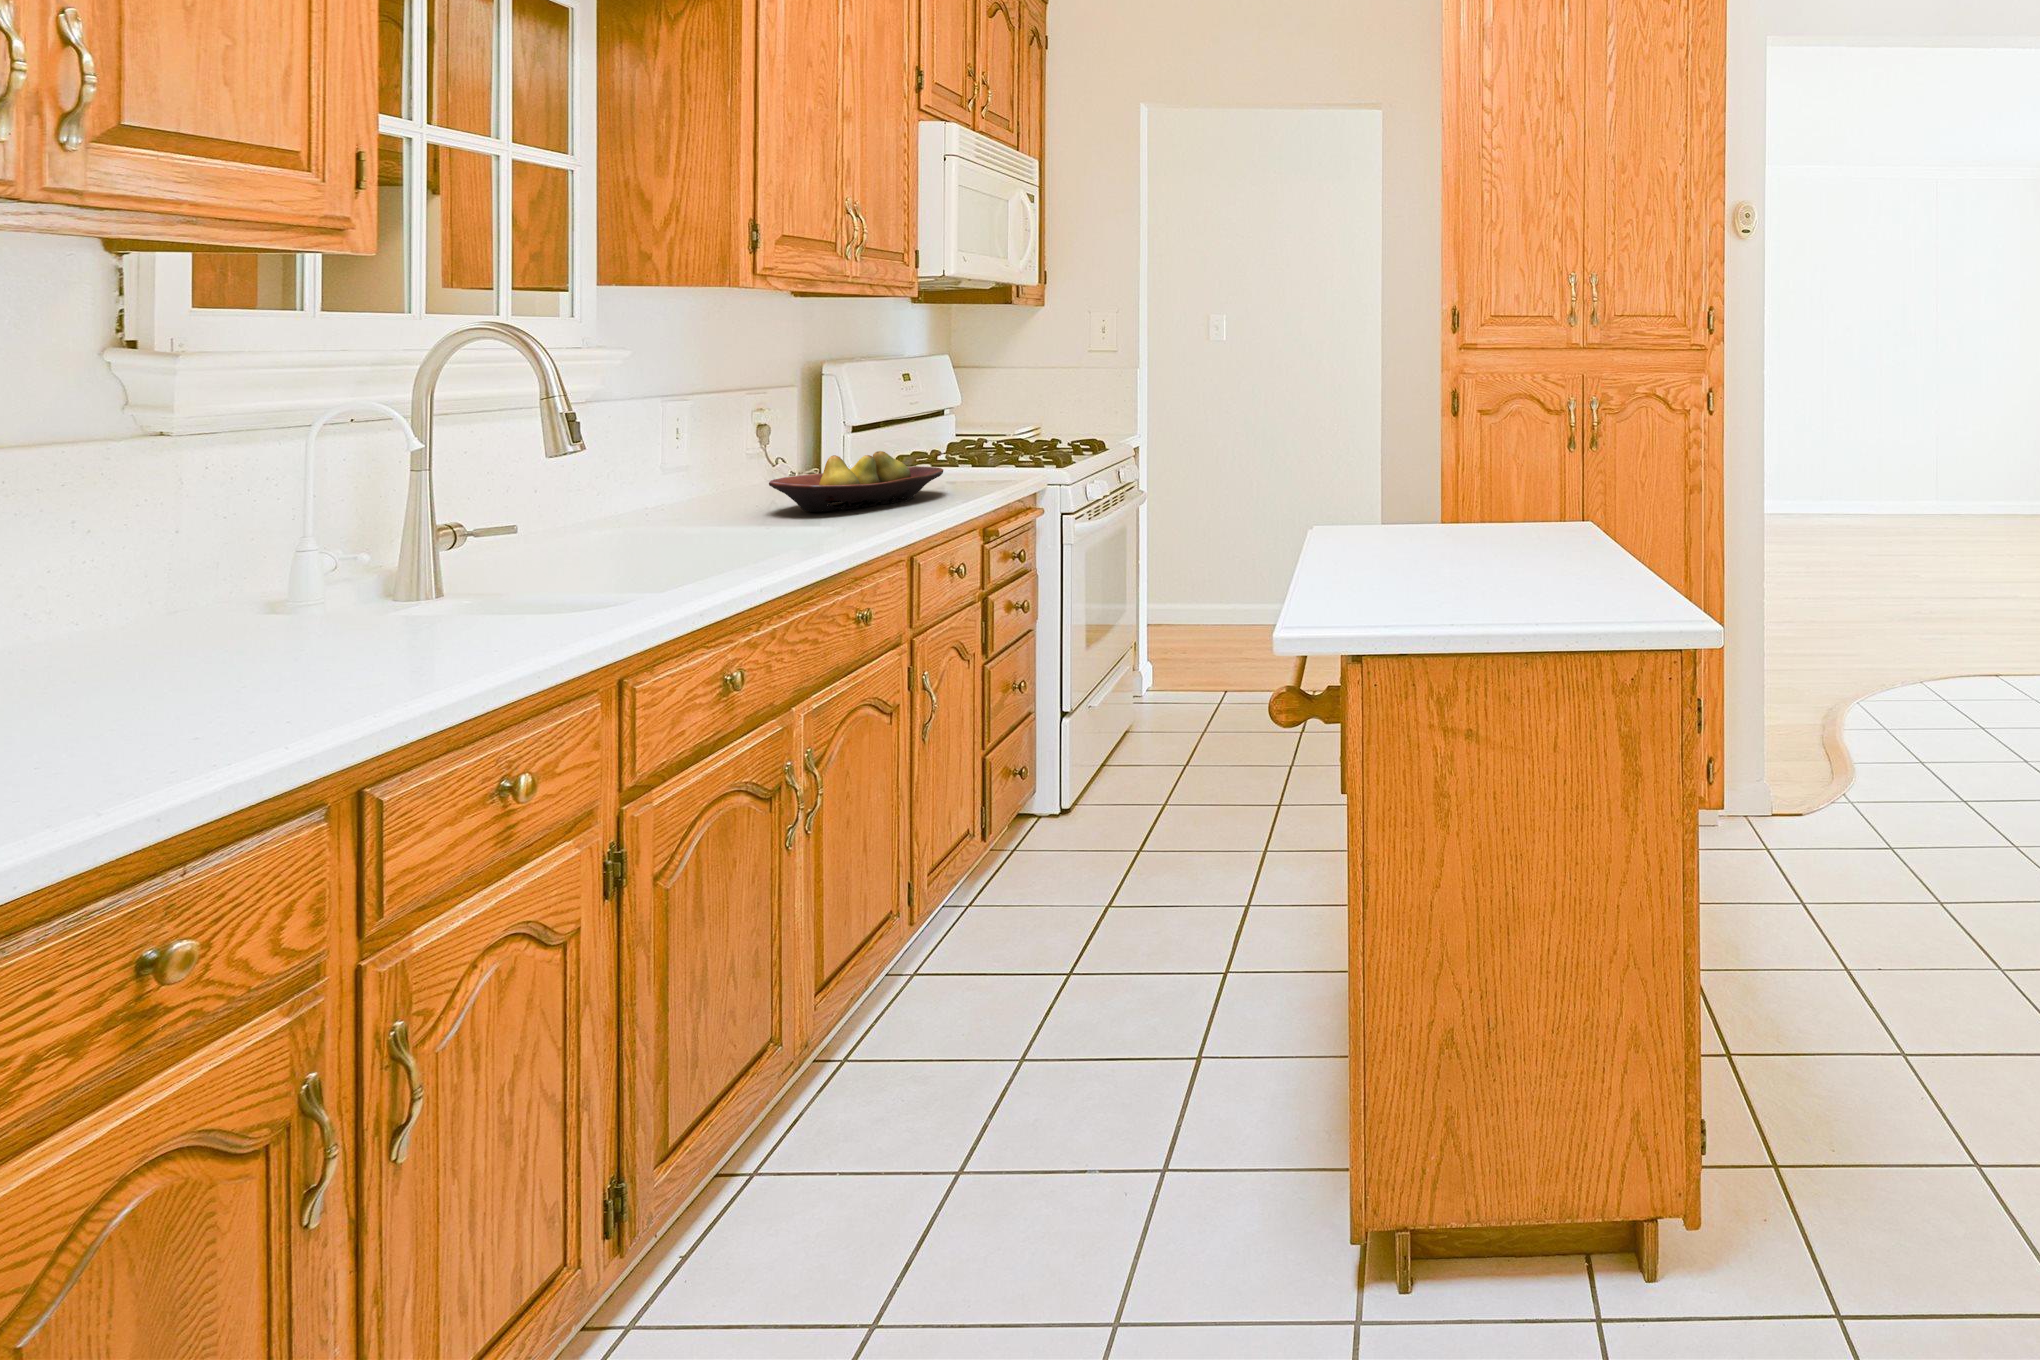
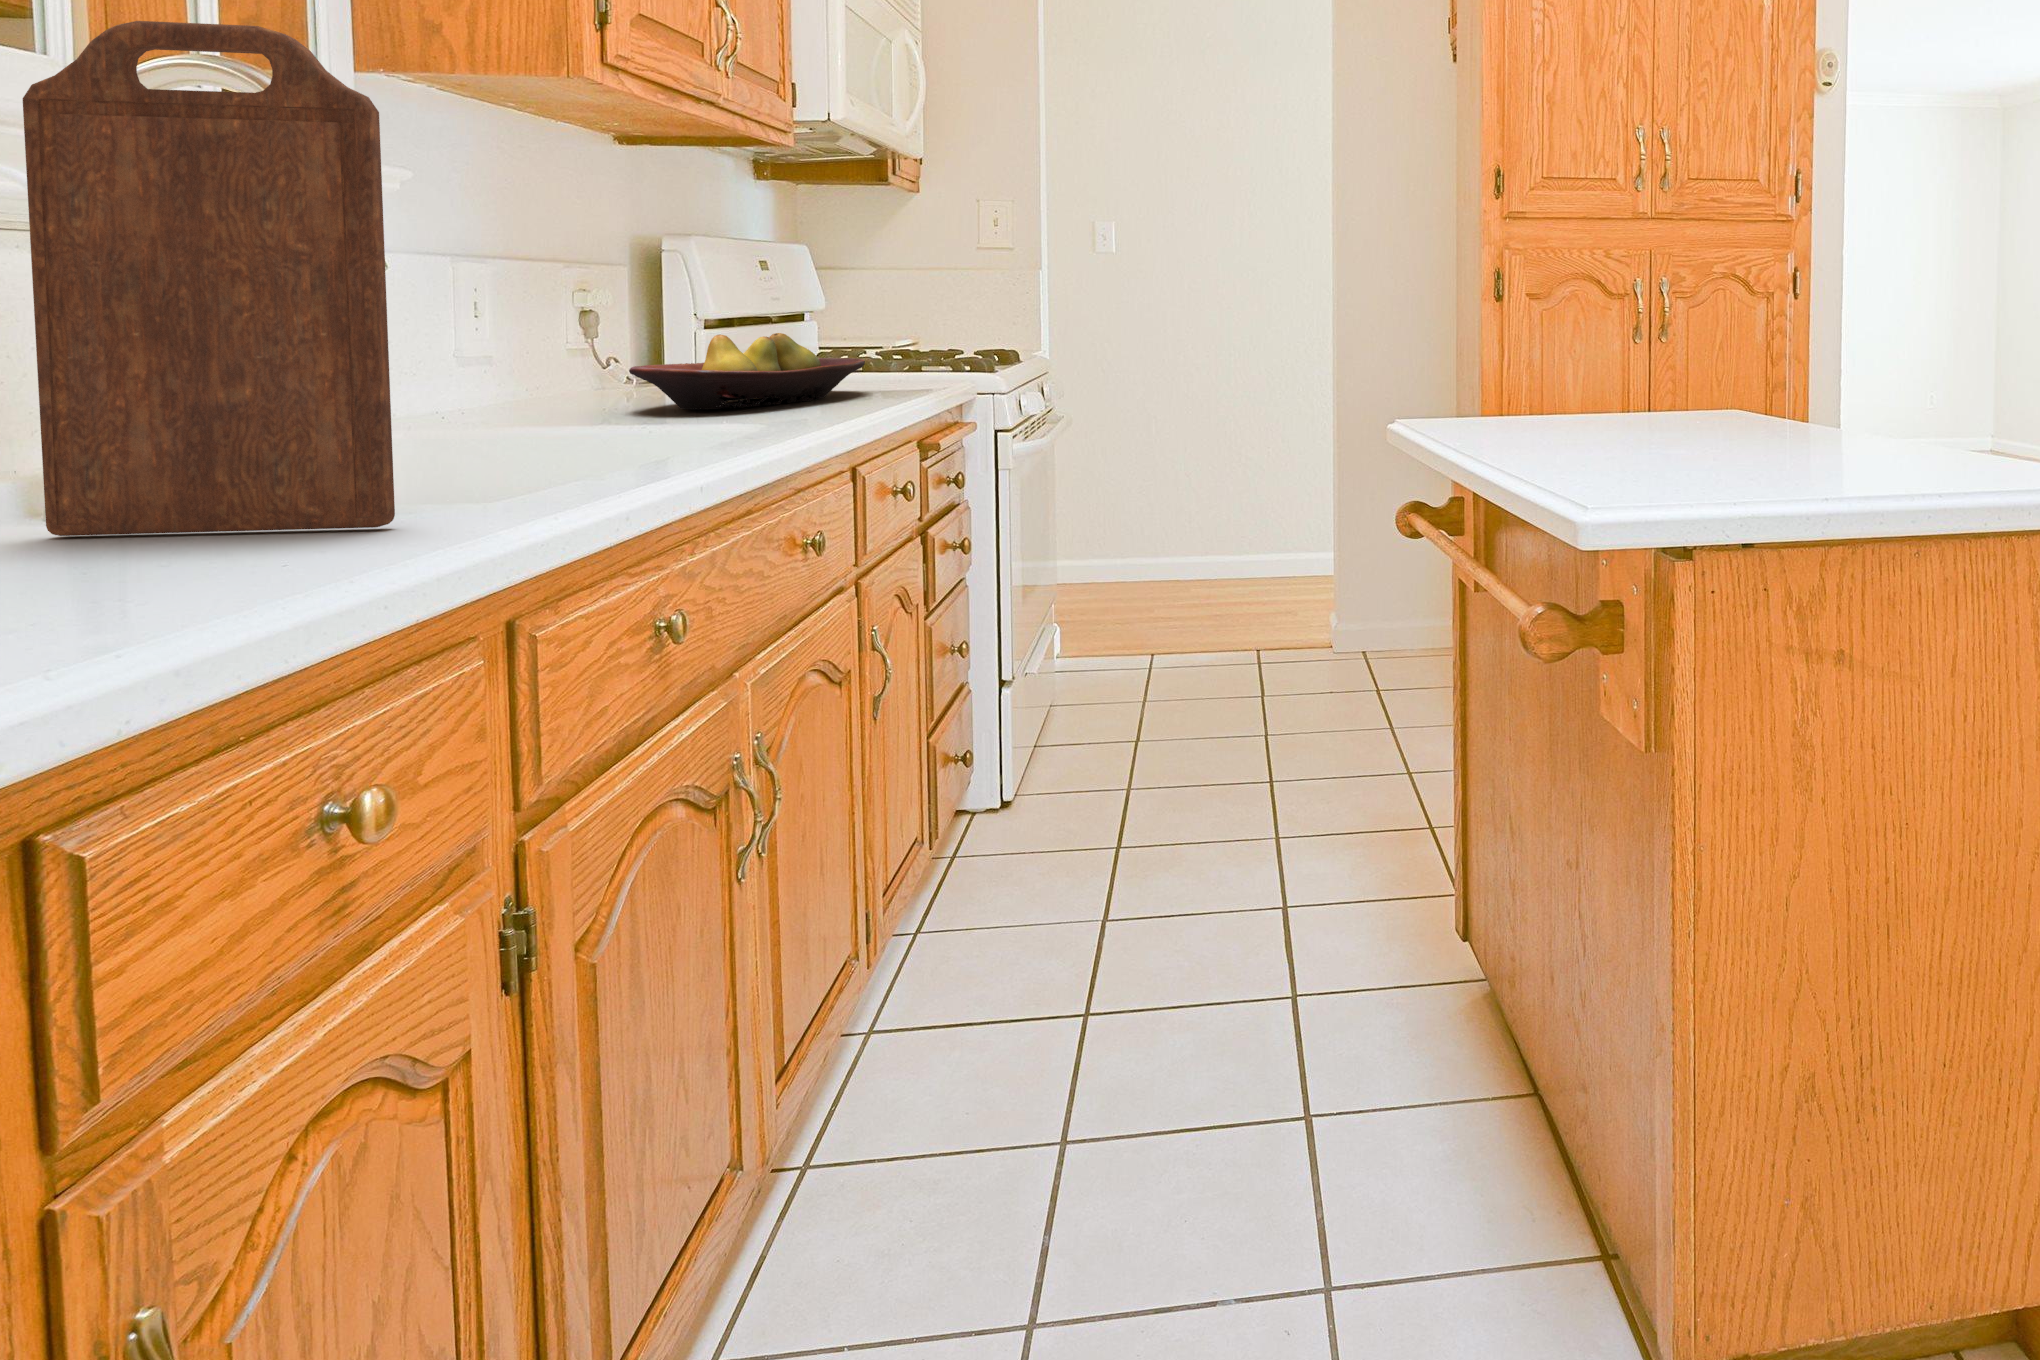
cutting board: none [386,342,564,625] -> present [23,21,395,536]

